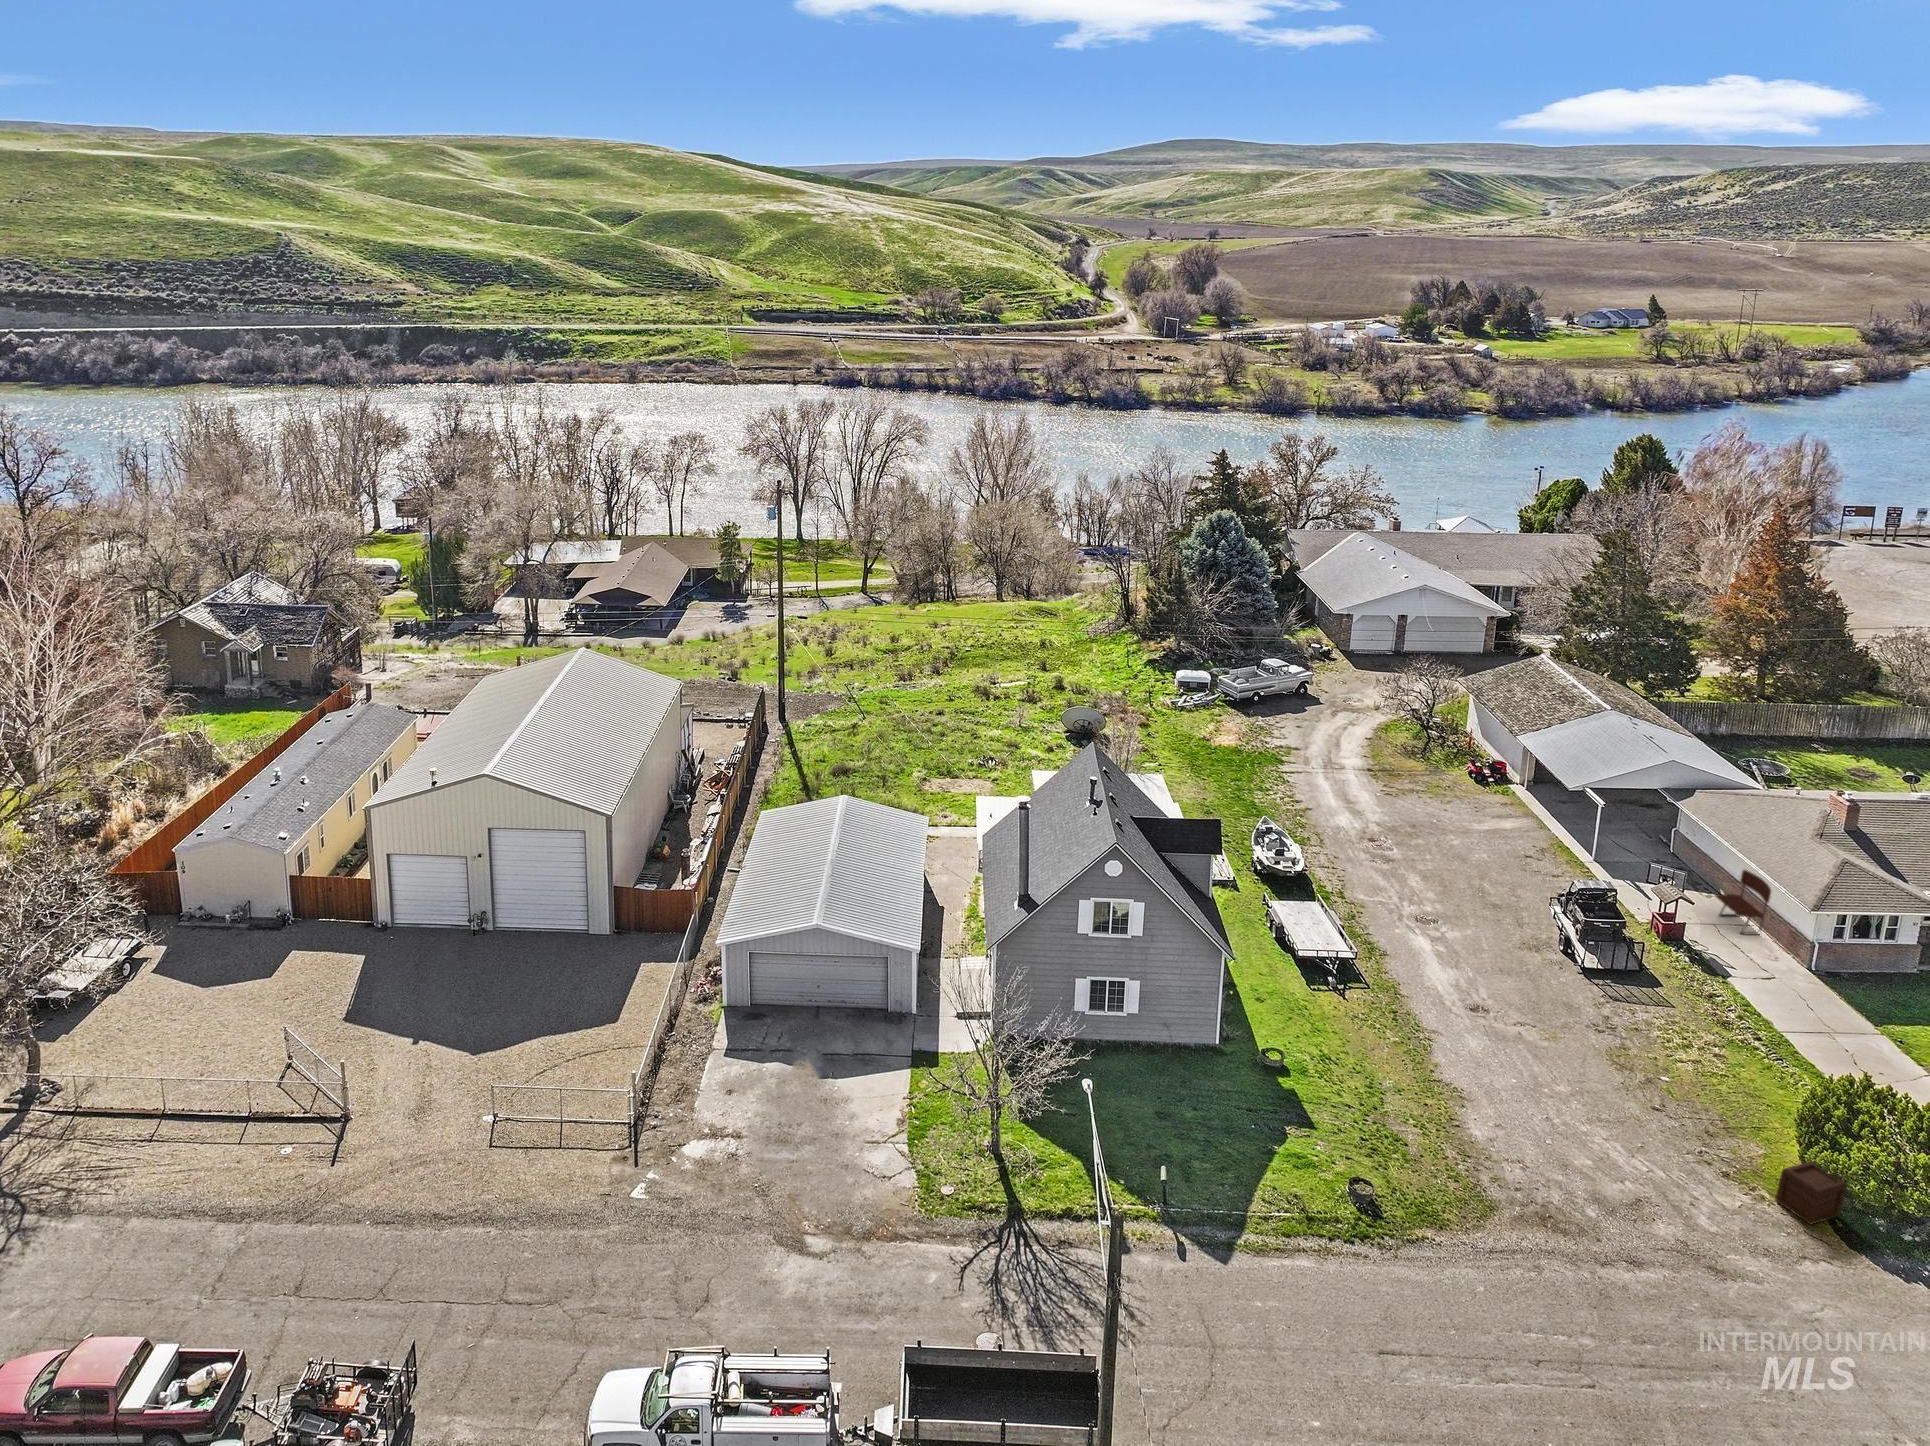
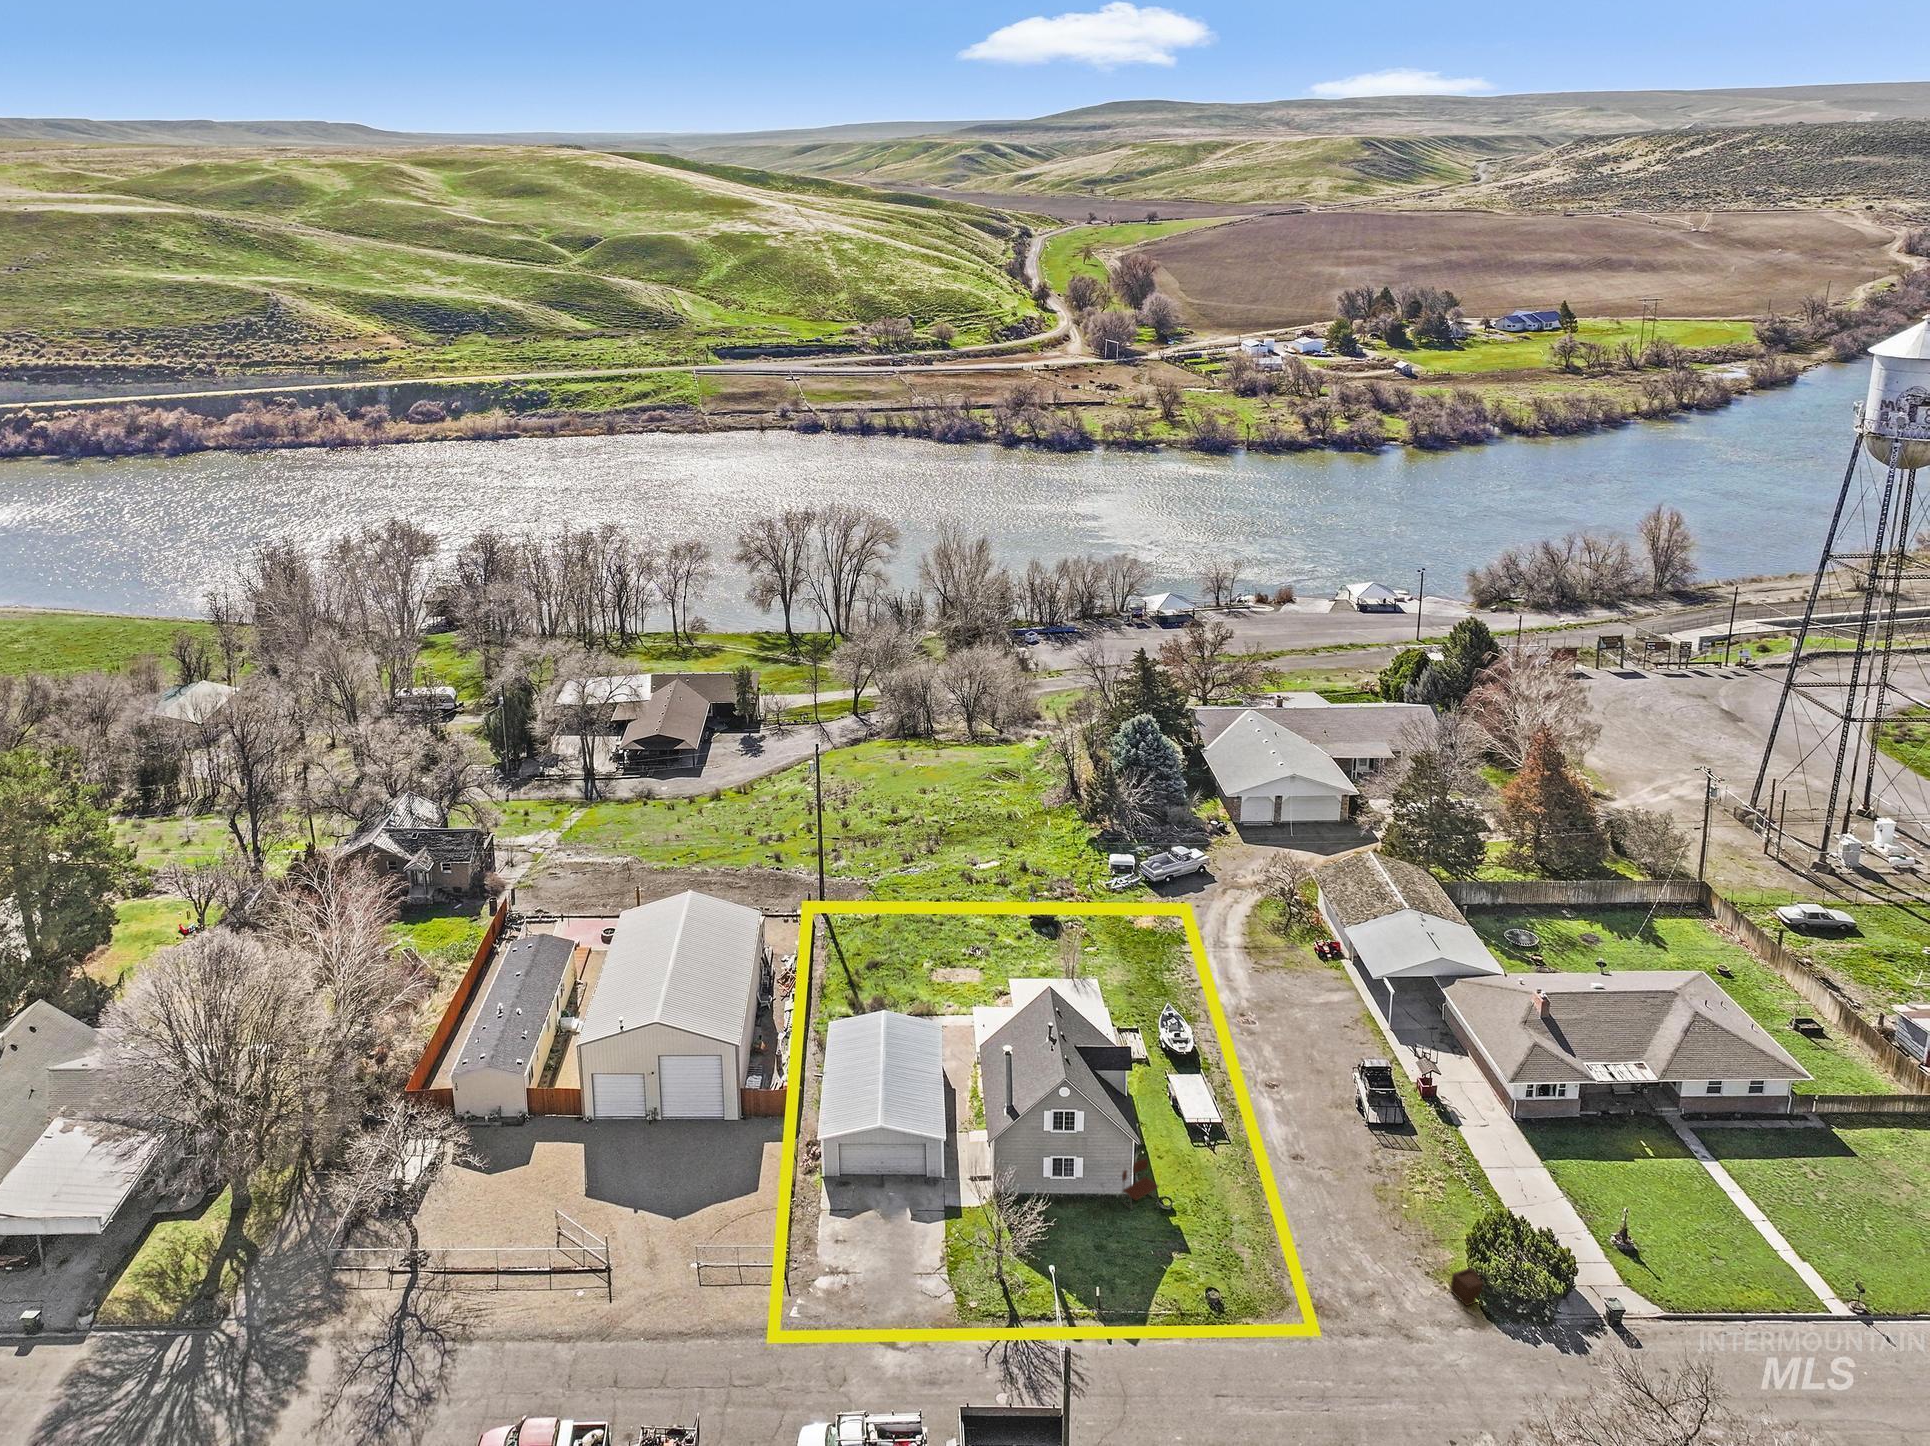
bench: present [1715,870,1771,935] -> present [1122,1159,1158,1209]

